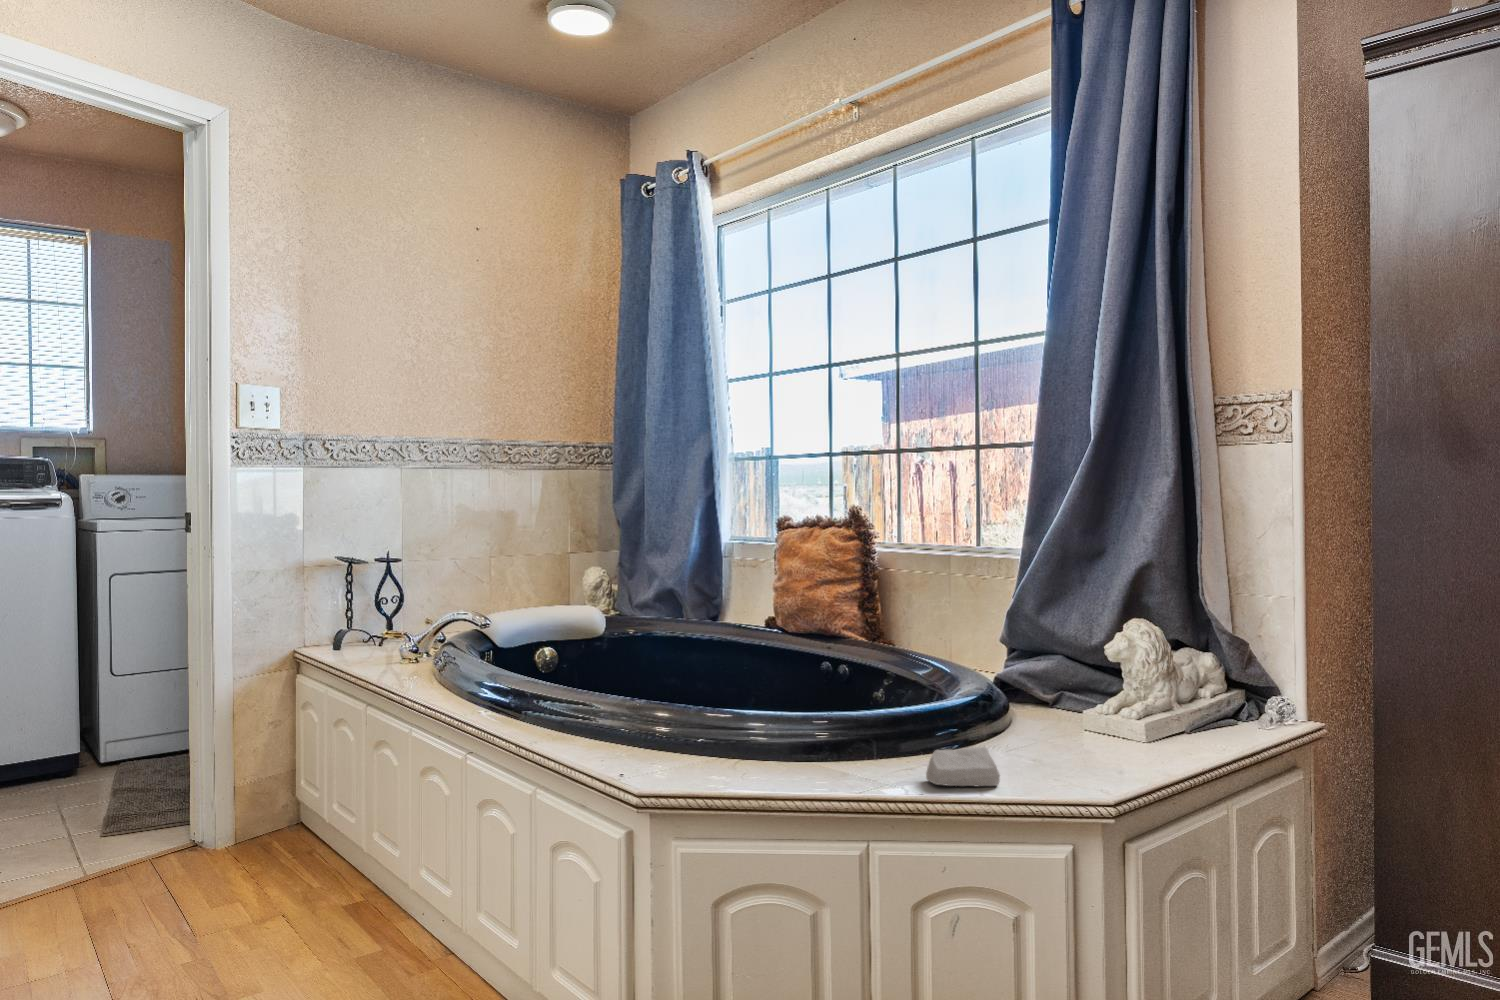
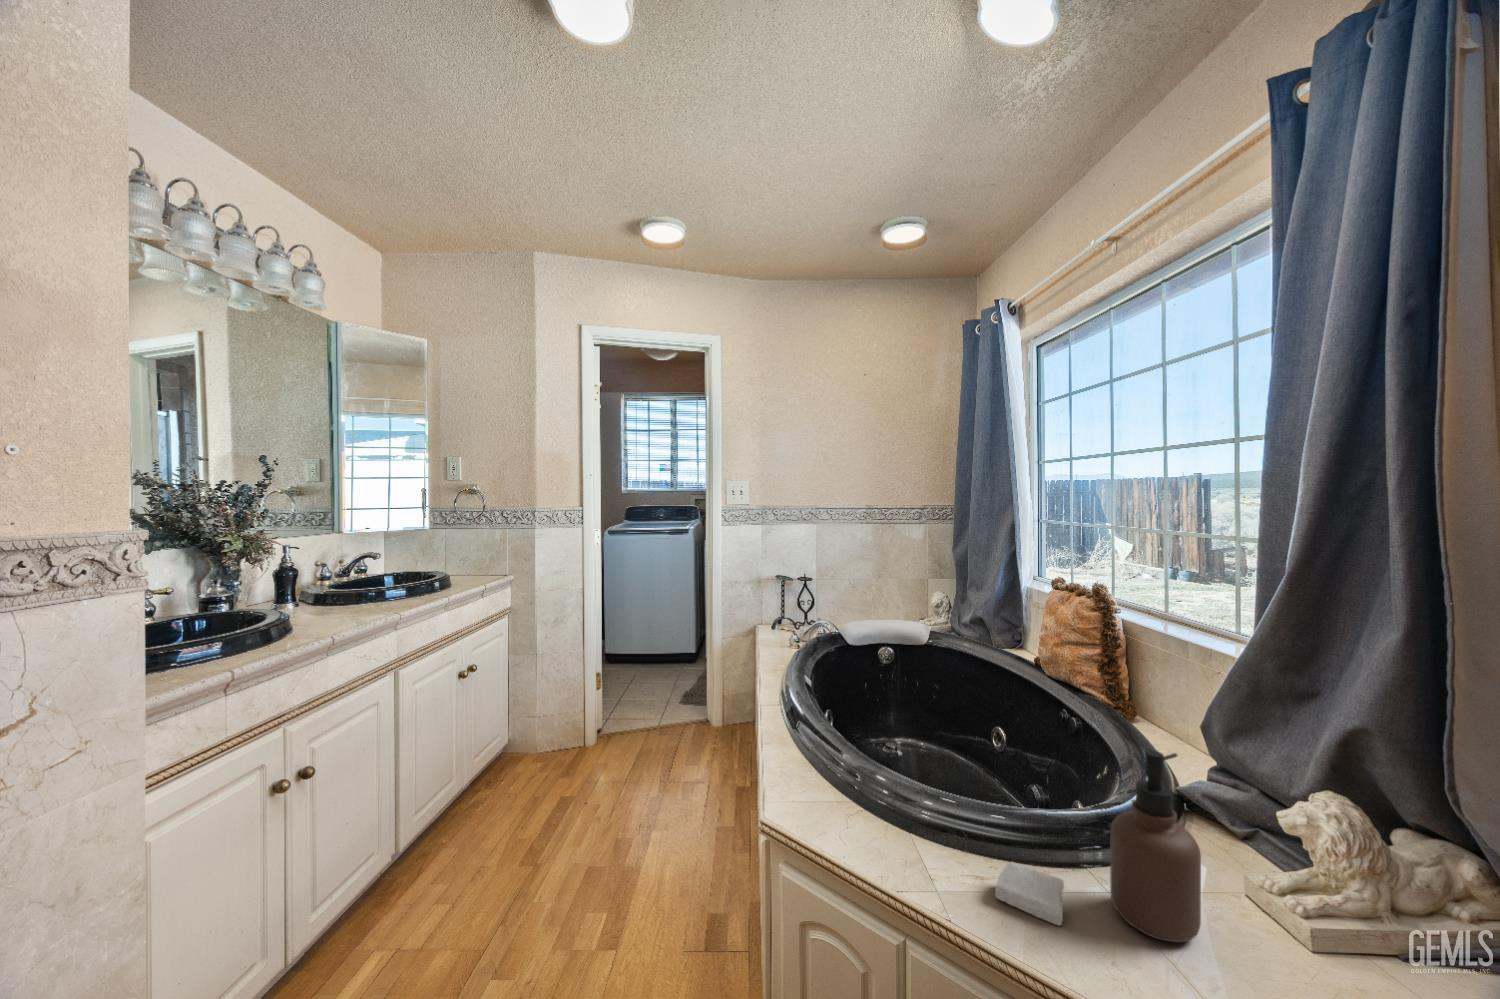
soap dispenser: none [1012,599,1087,771] -> present [1110,750,1201,942]

